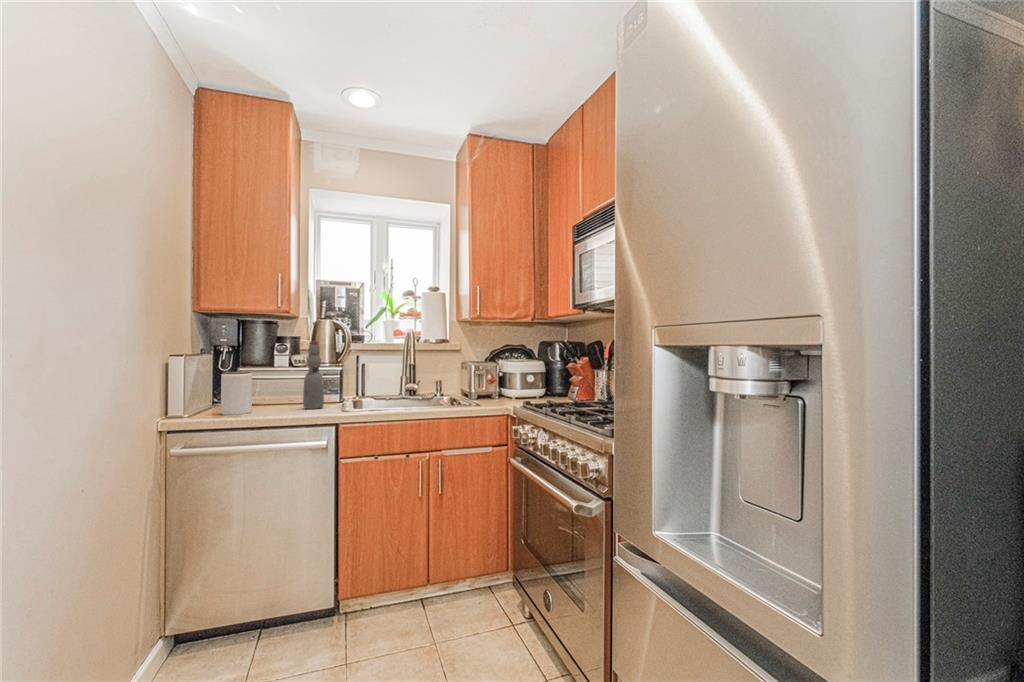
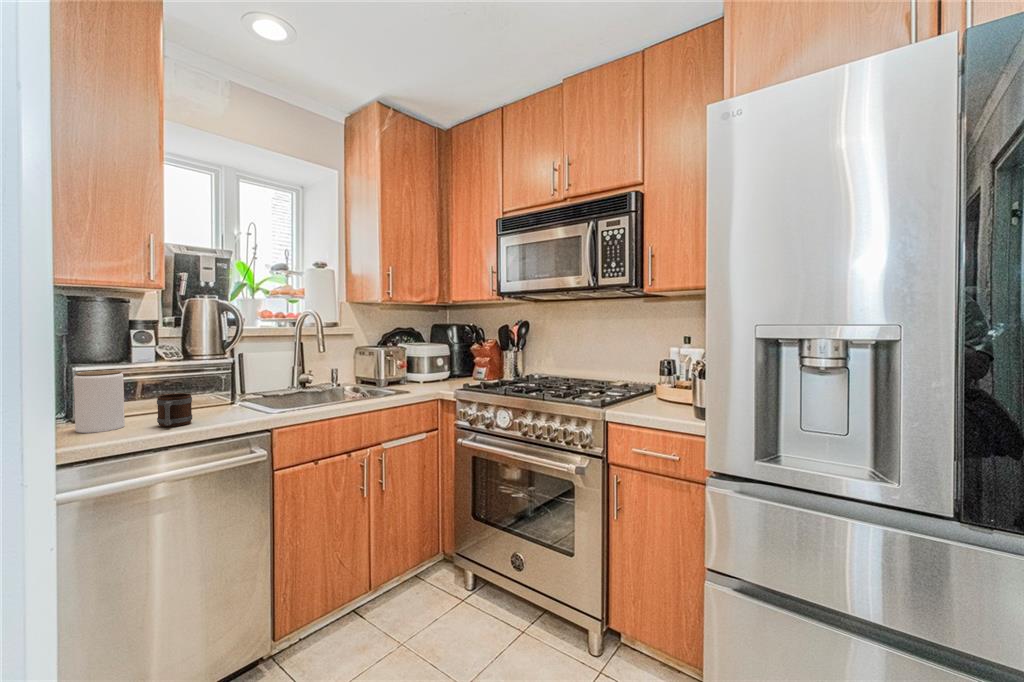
bottle: present [303,341,324,409] -> none [192,328,220,413]
mug: none [261,390,287,415] -> present [157,393,192,427]

